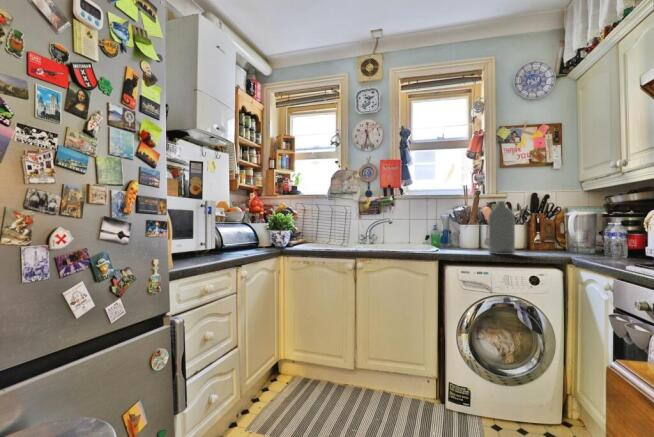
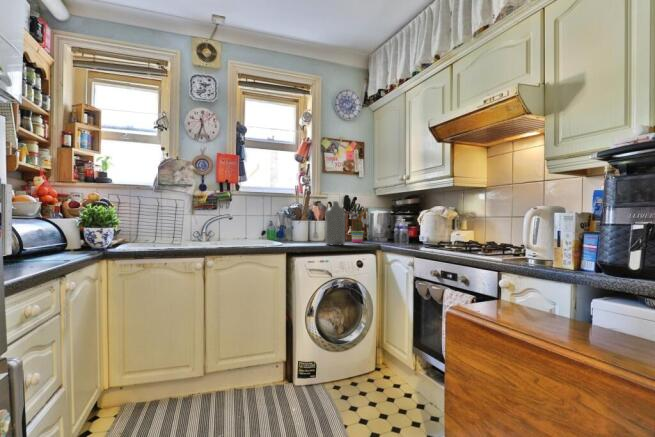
potted plant: none [526,202,561,252] -> present [349,204,369,243]

